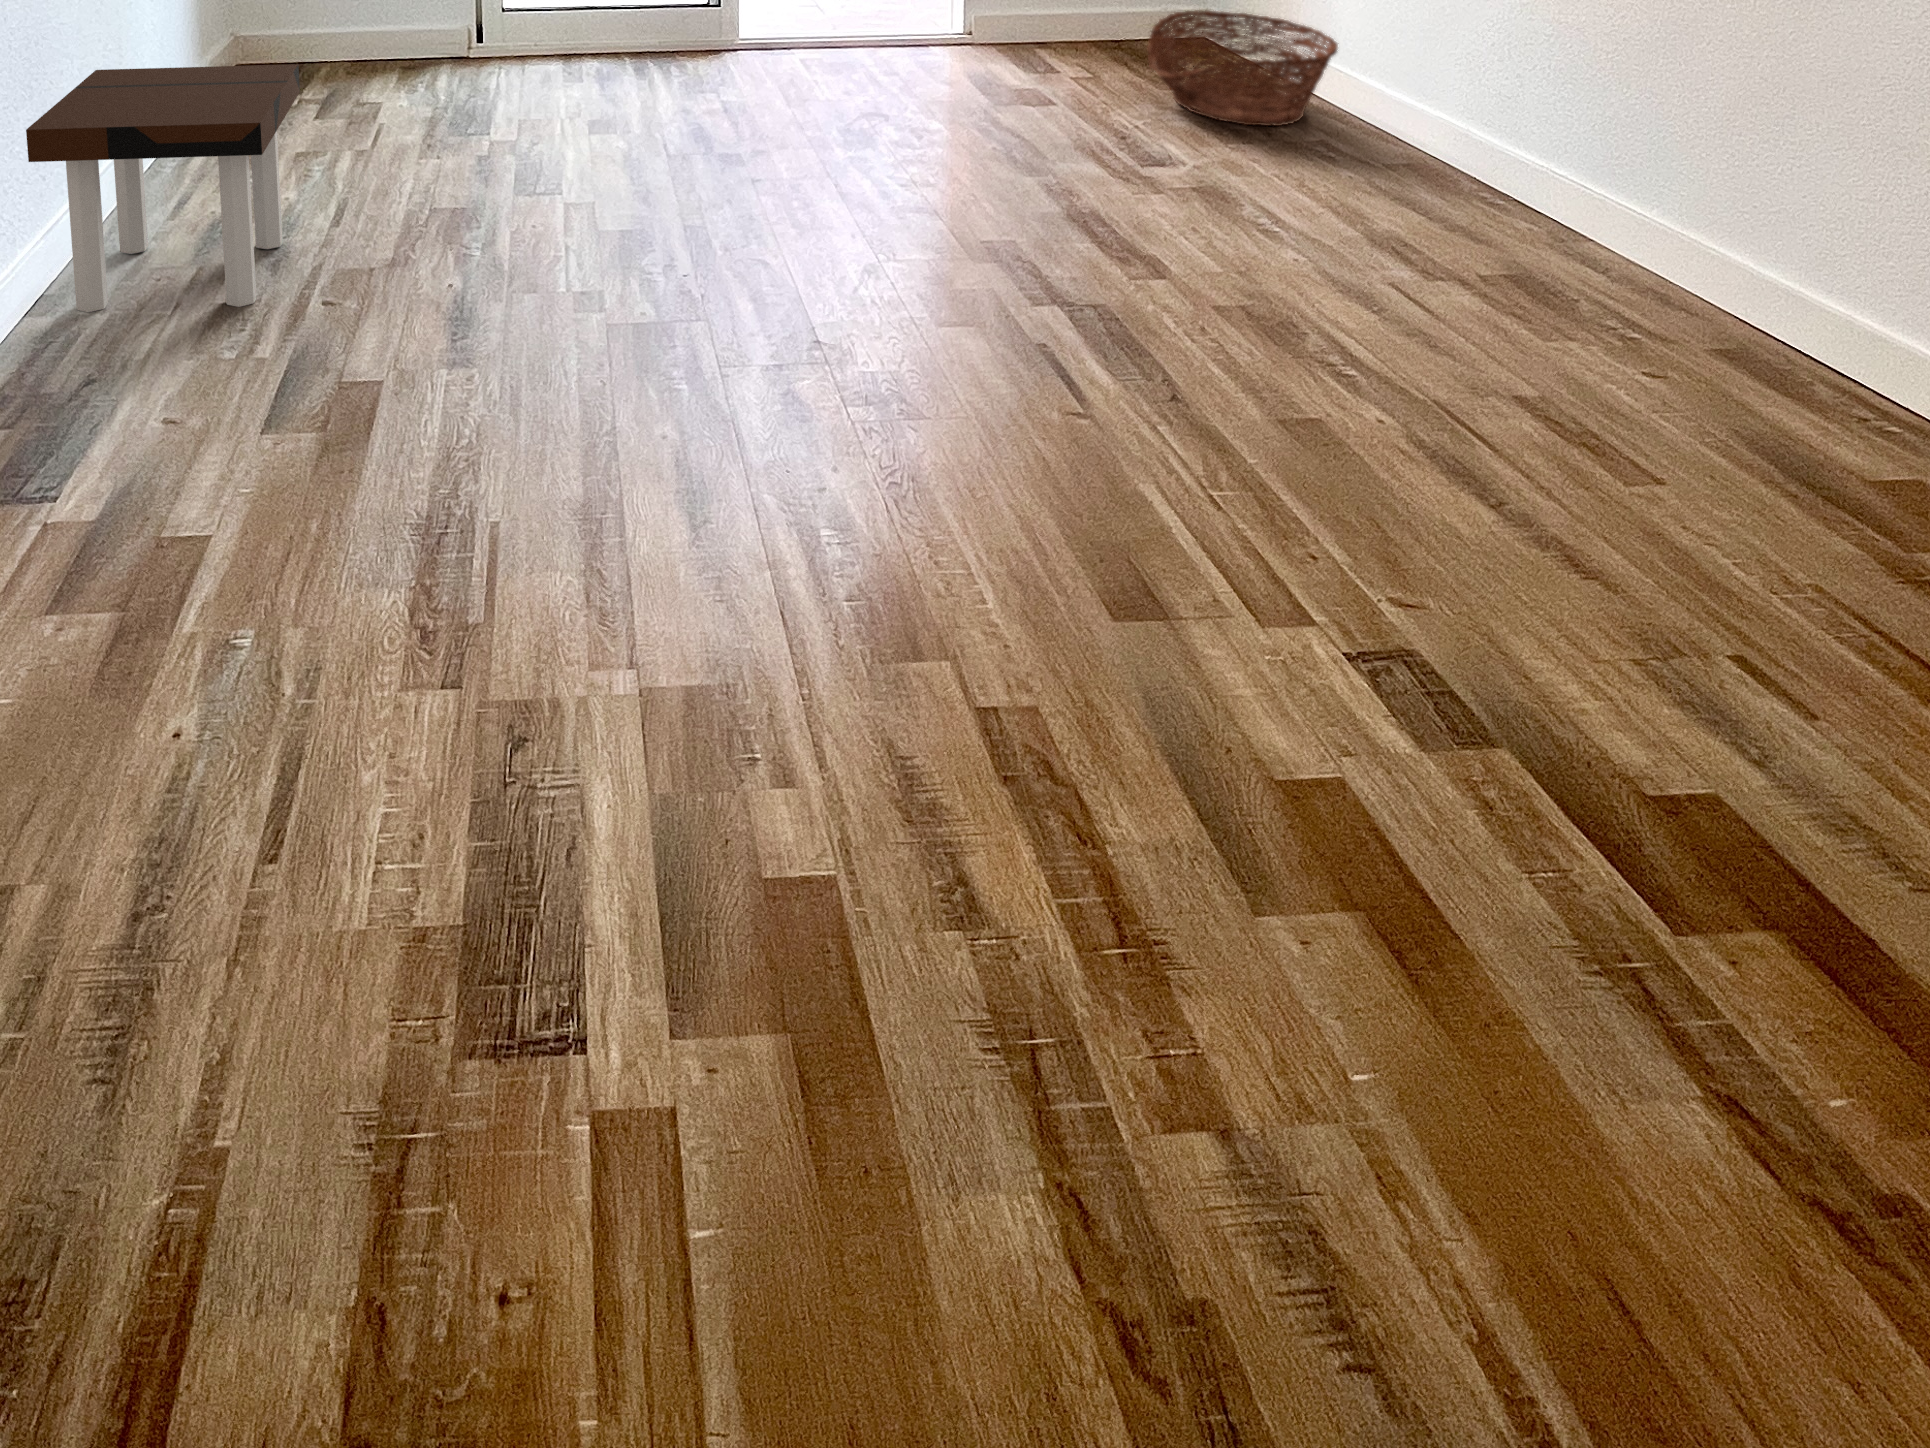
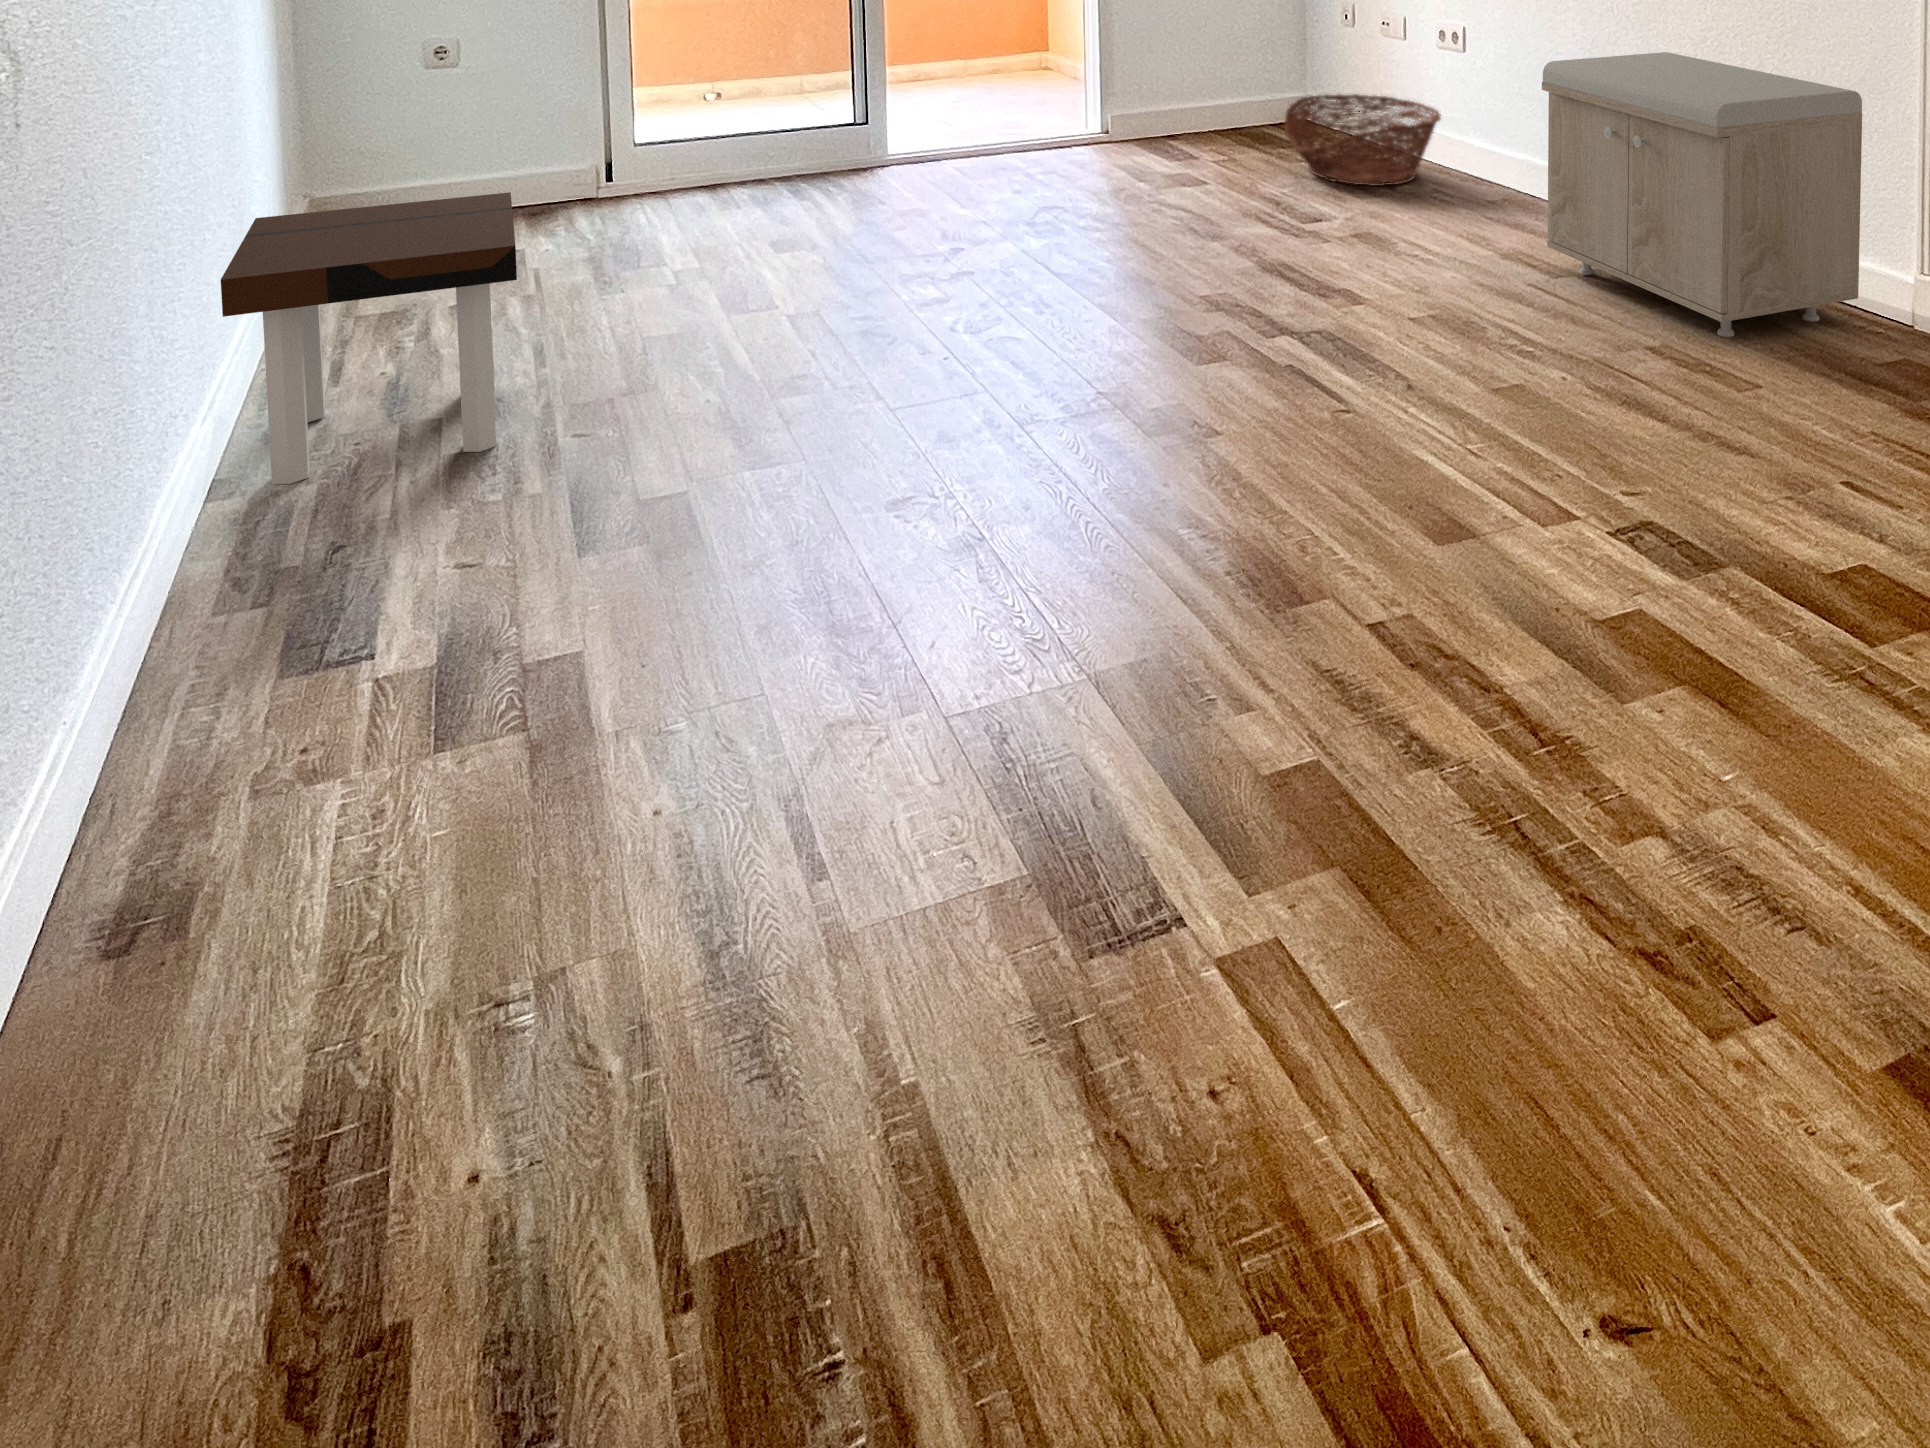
storage bench: none [1423,4,1900,397] -> present [1542,52,1862,337]

